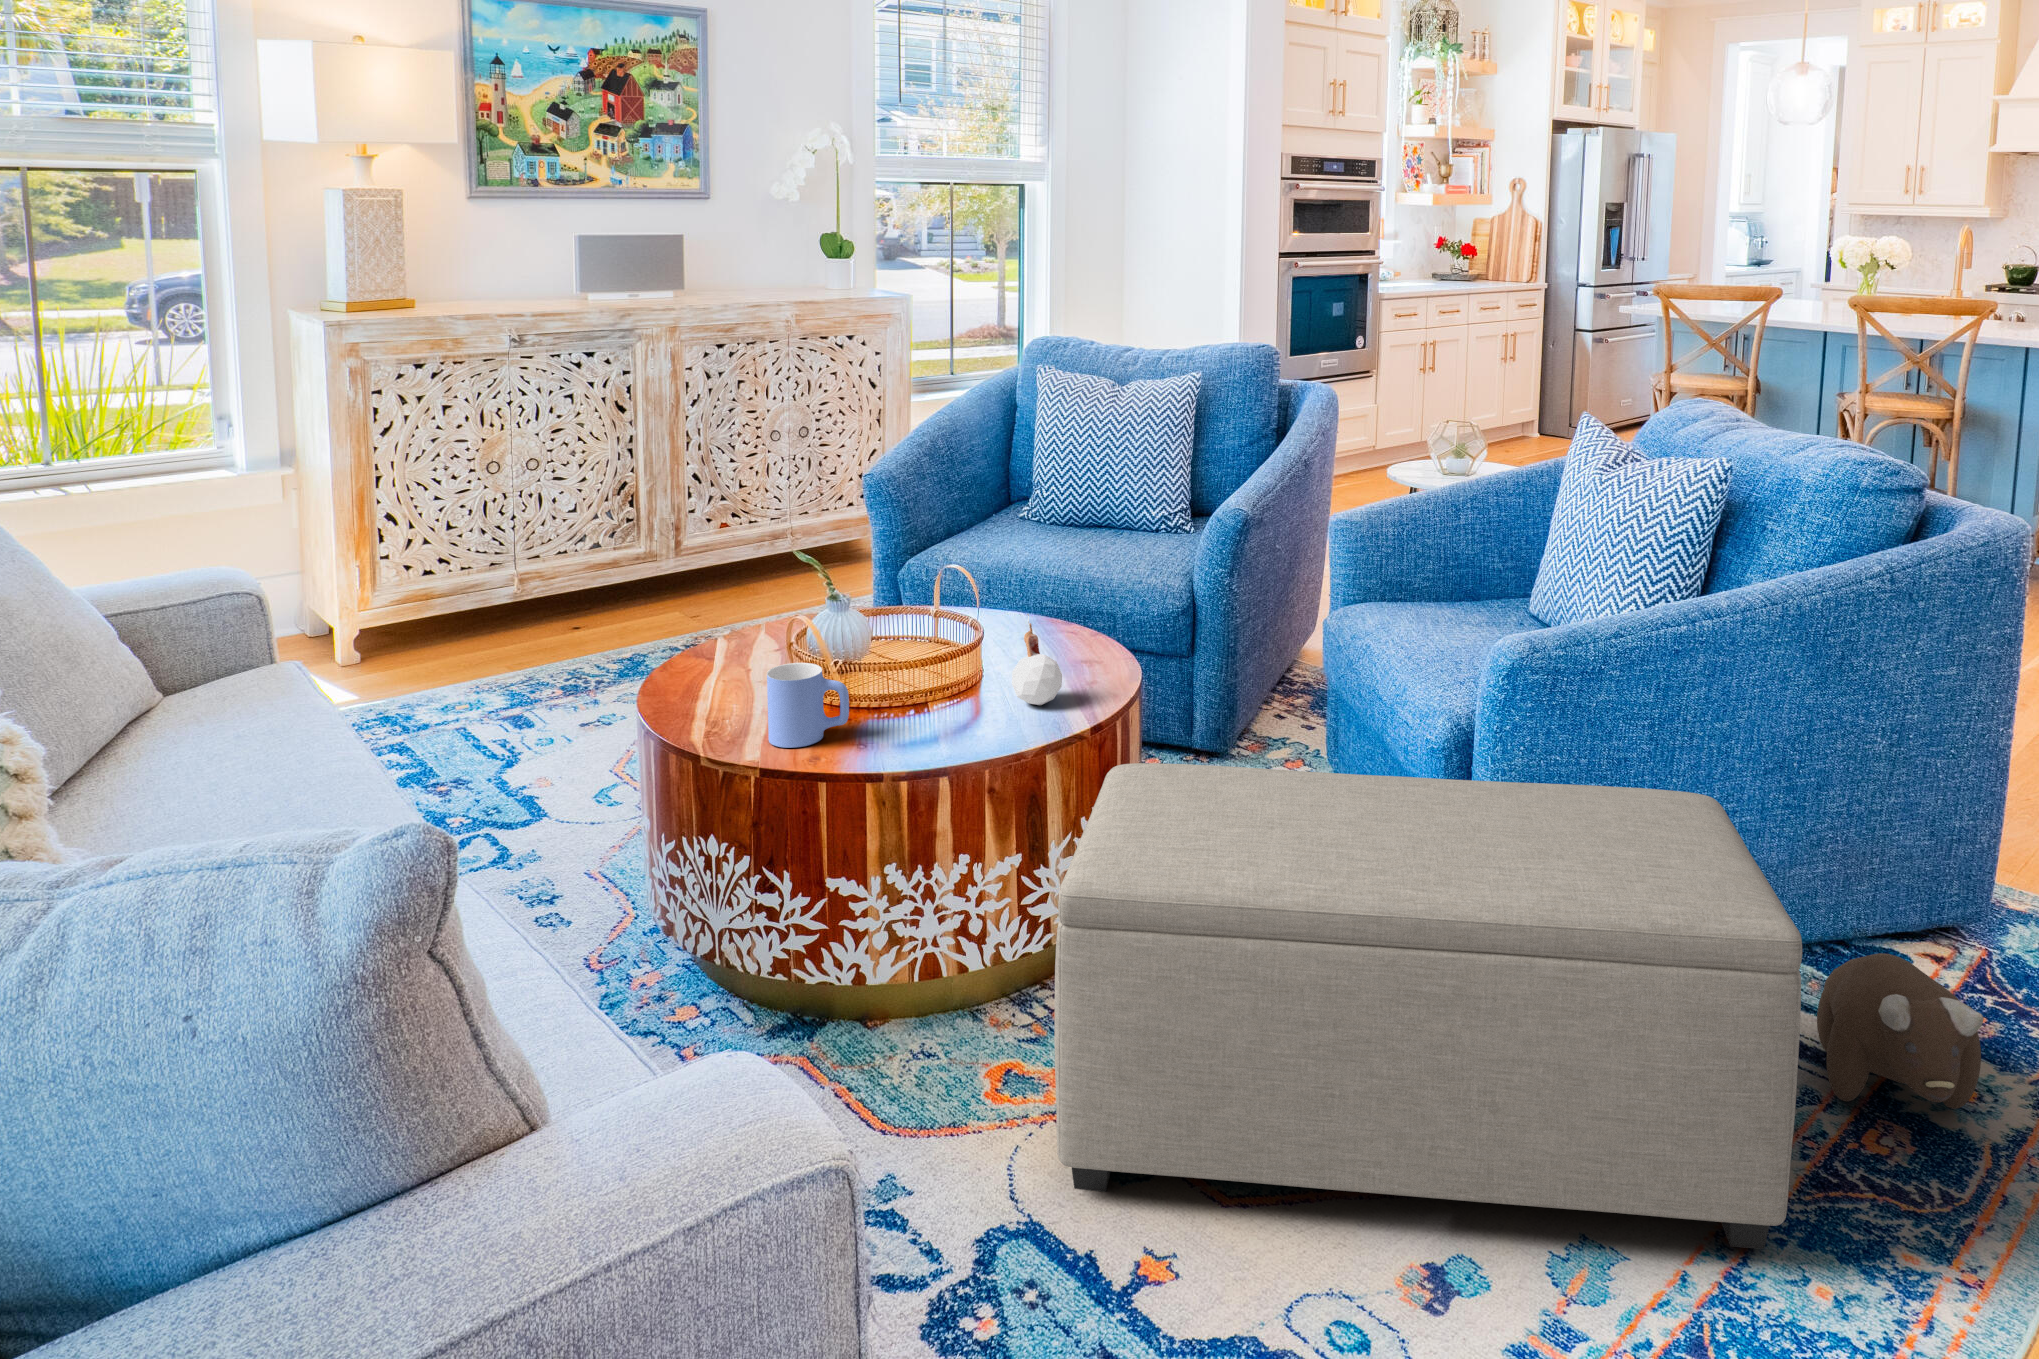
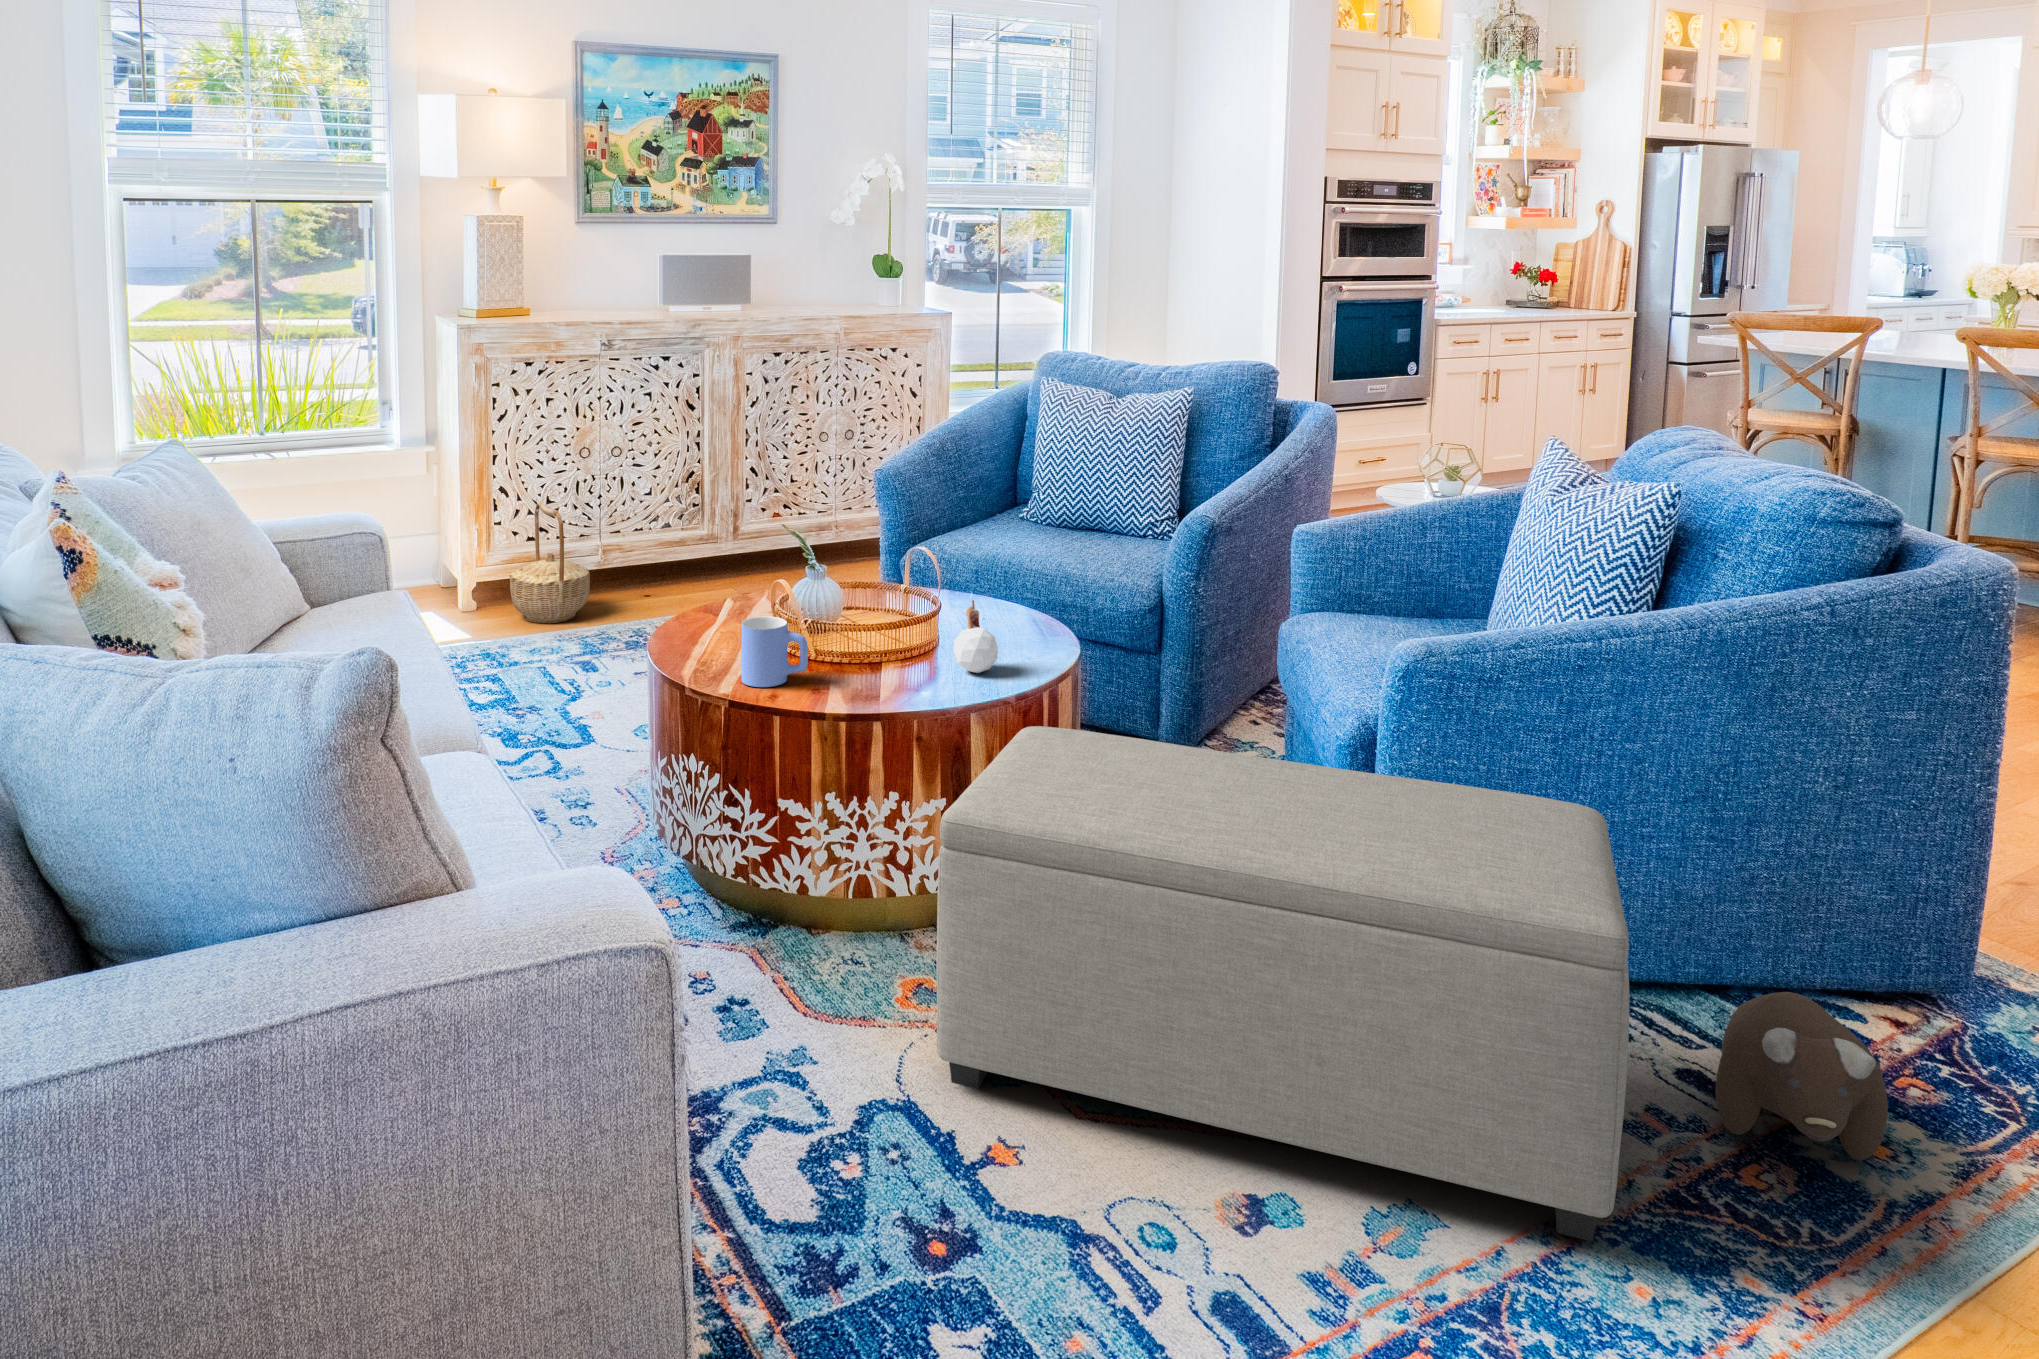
basket: none [407,530,510,672] -> present [510,503,590,623]

